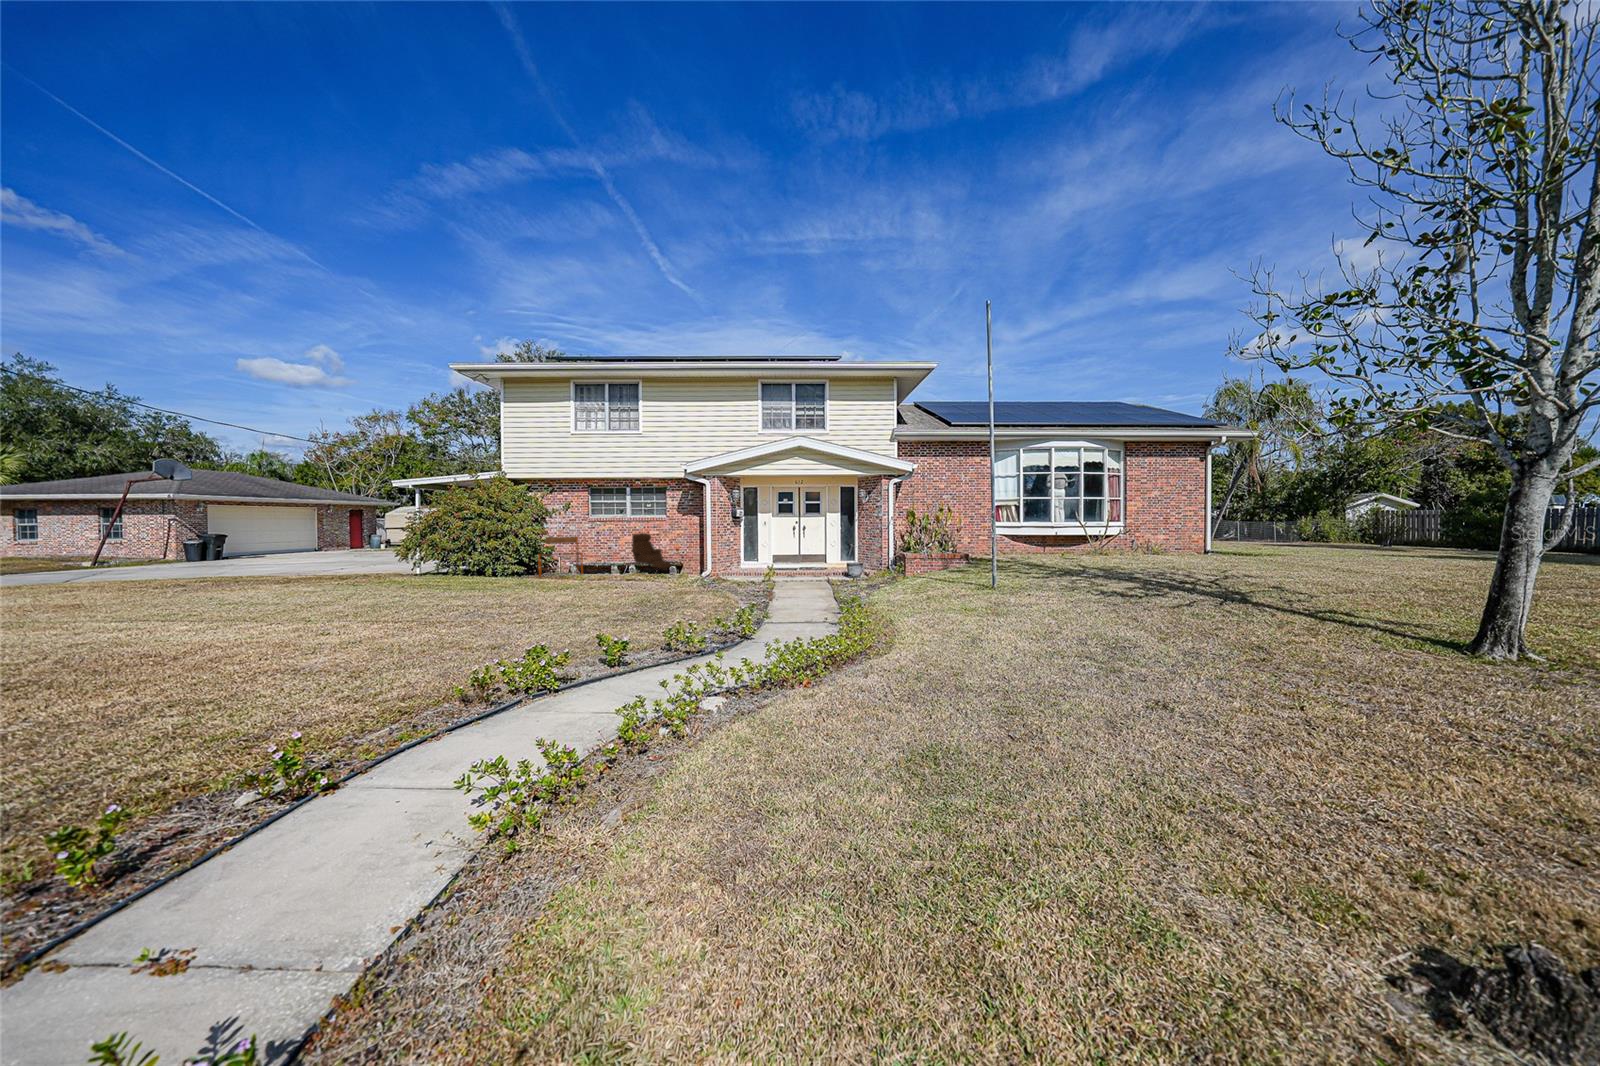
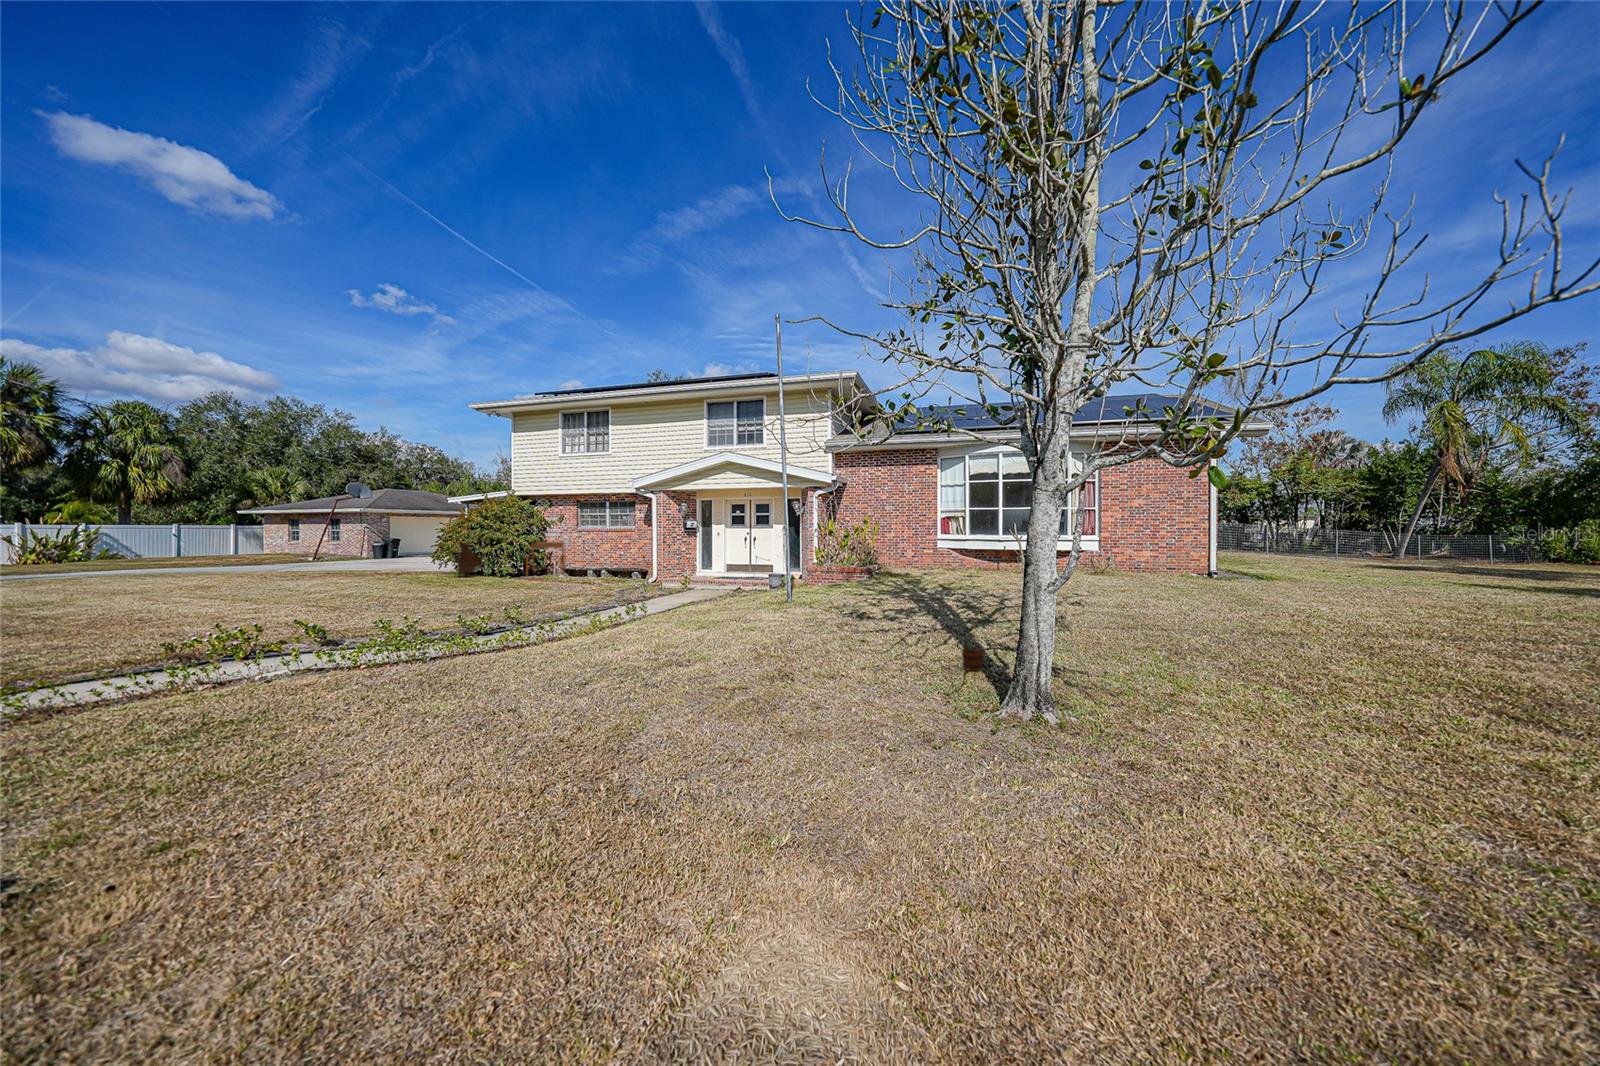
lounge chair: present [632,533,672,572] -> present [456,542,484,577]
wooden bucket: none [1450,621,1484,658] -> present [962,634,984,671]

